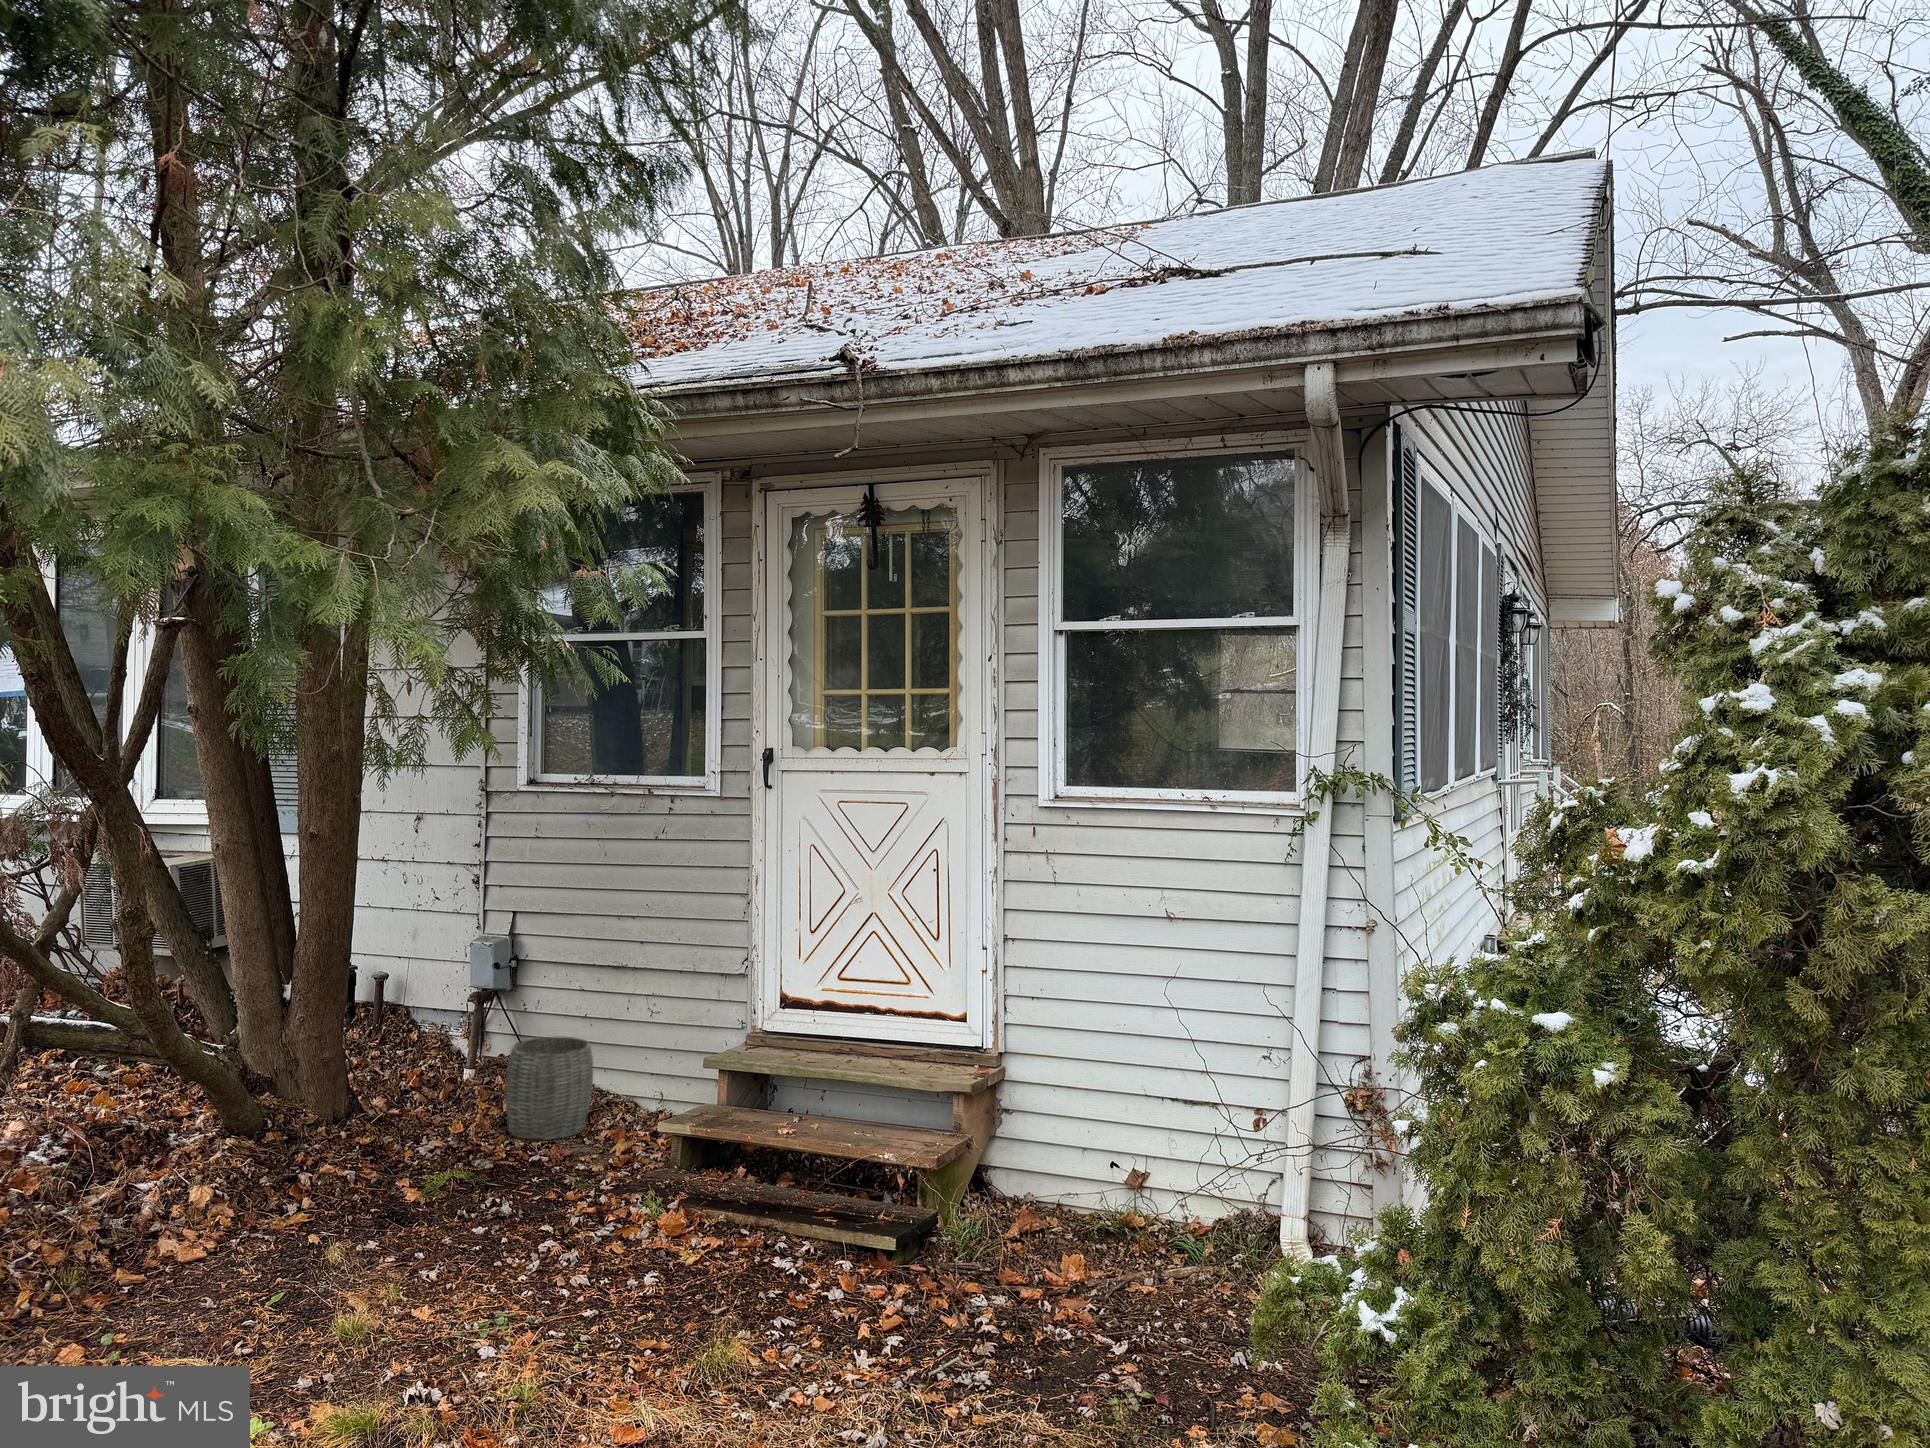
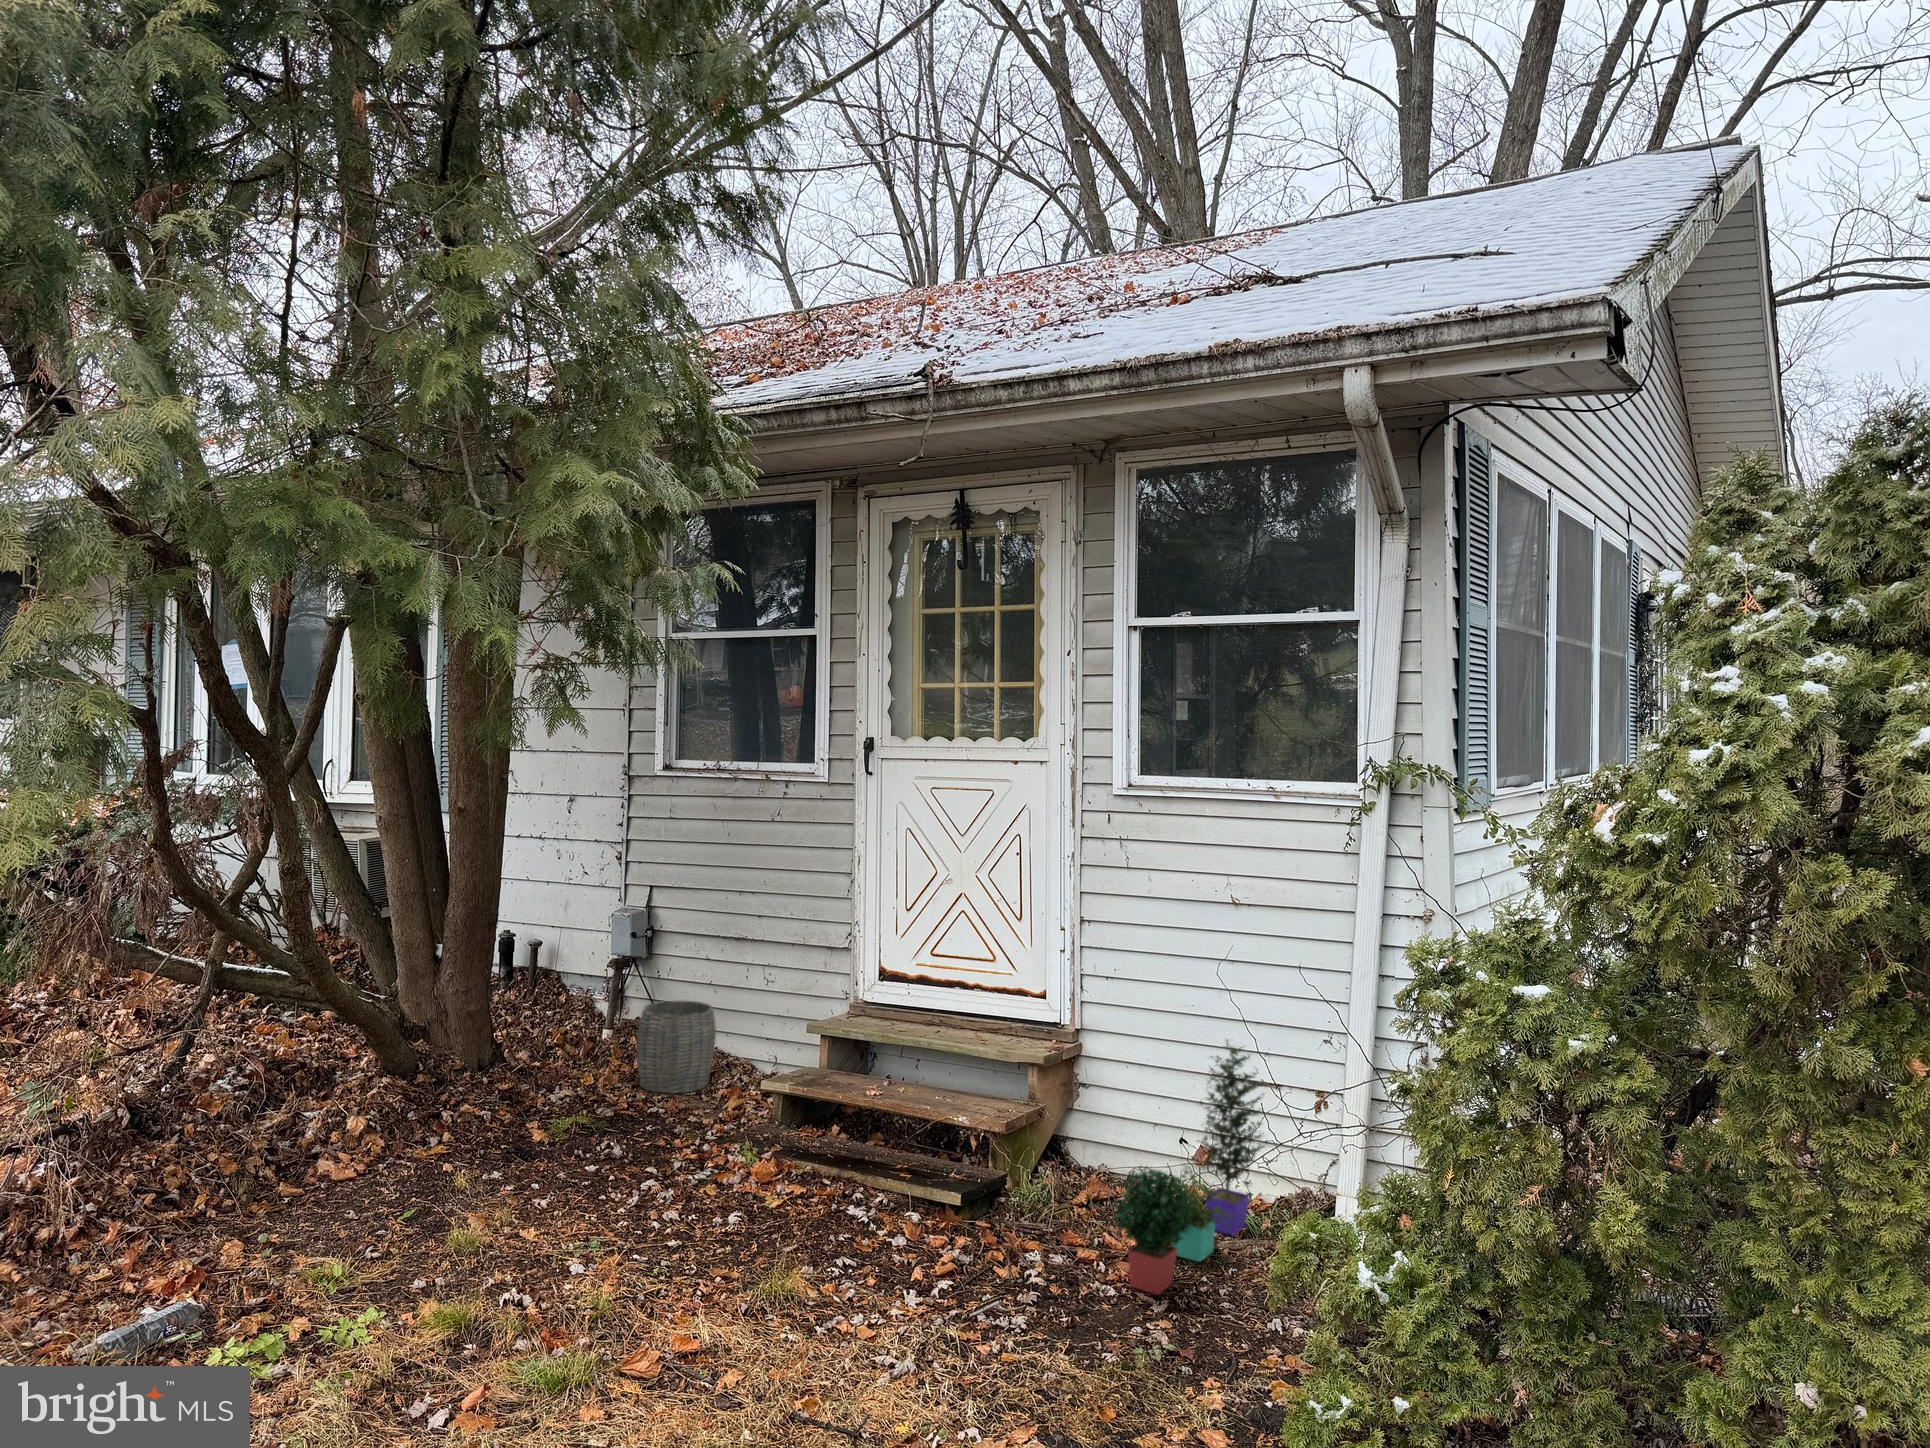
potted plant: none [1071,1059,1216,1334] -> present [1112,1040,1264,1294]

